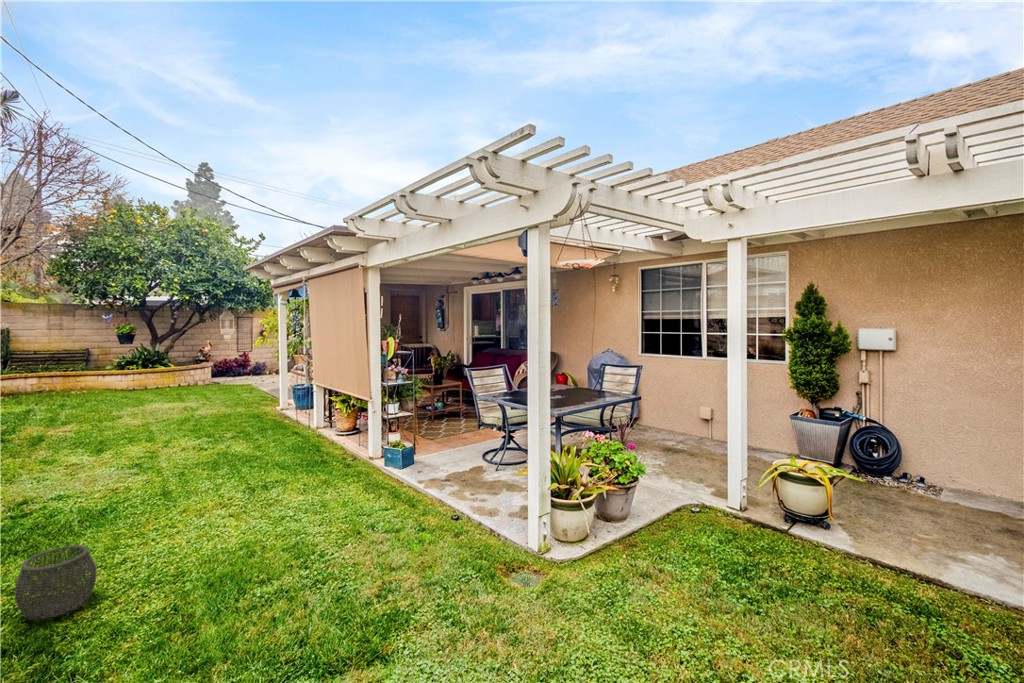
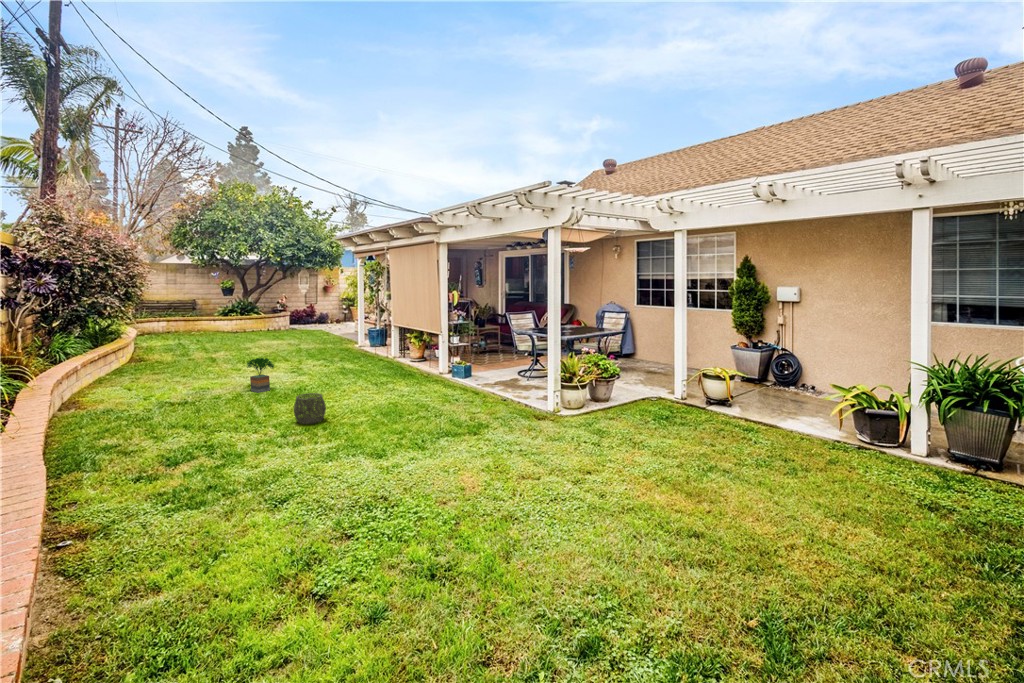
potted tree: none [19,453,77,516] -> present [247,358,274,393]

